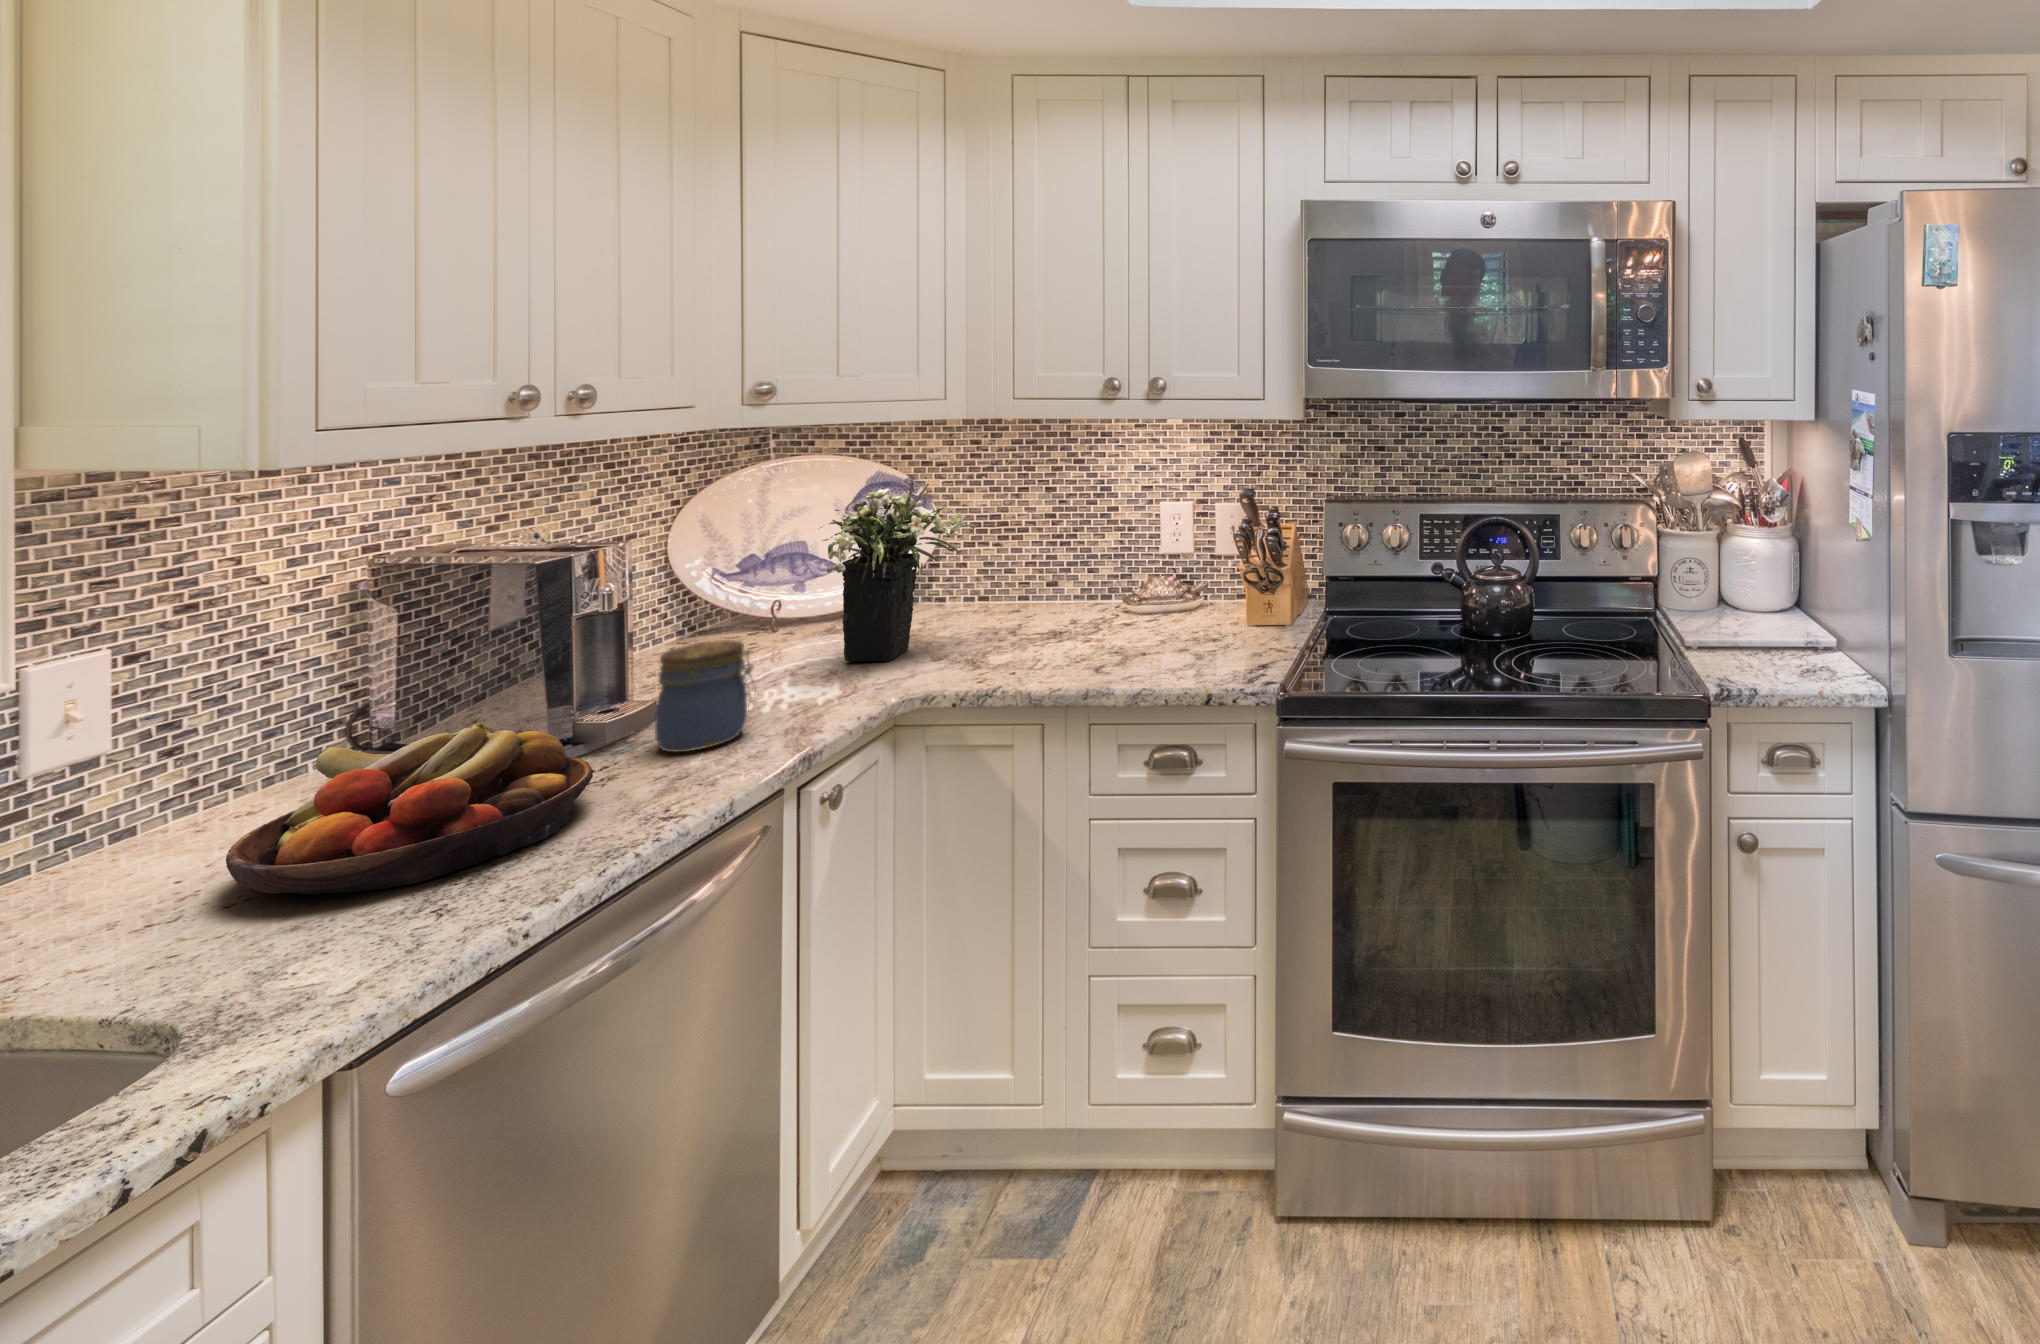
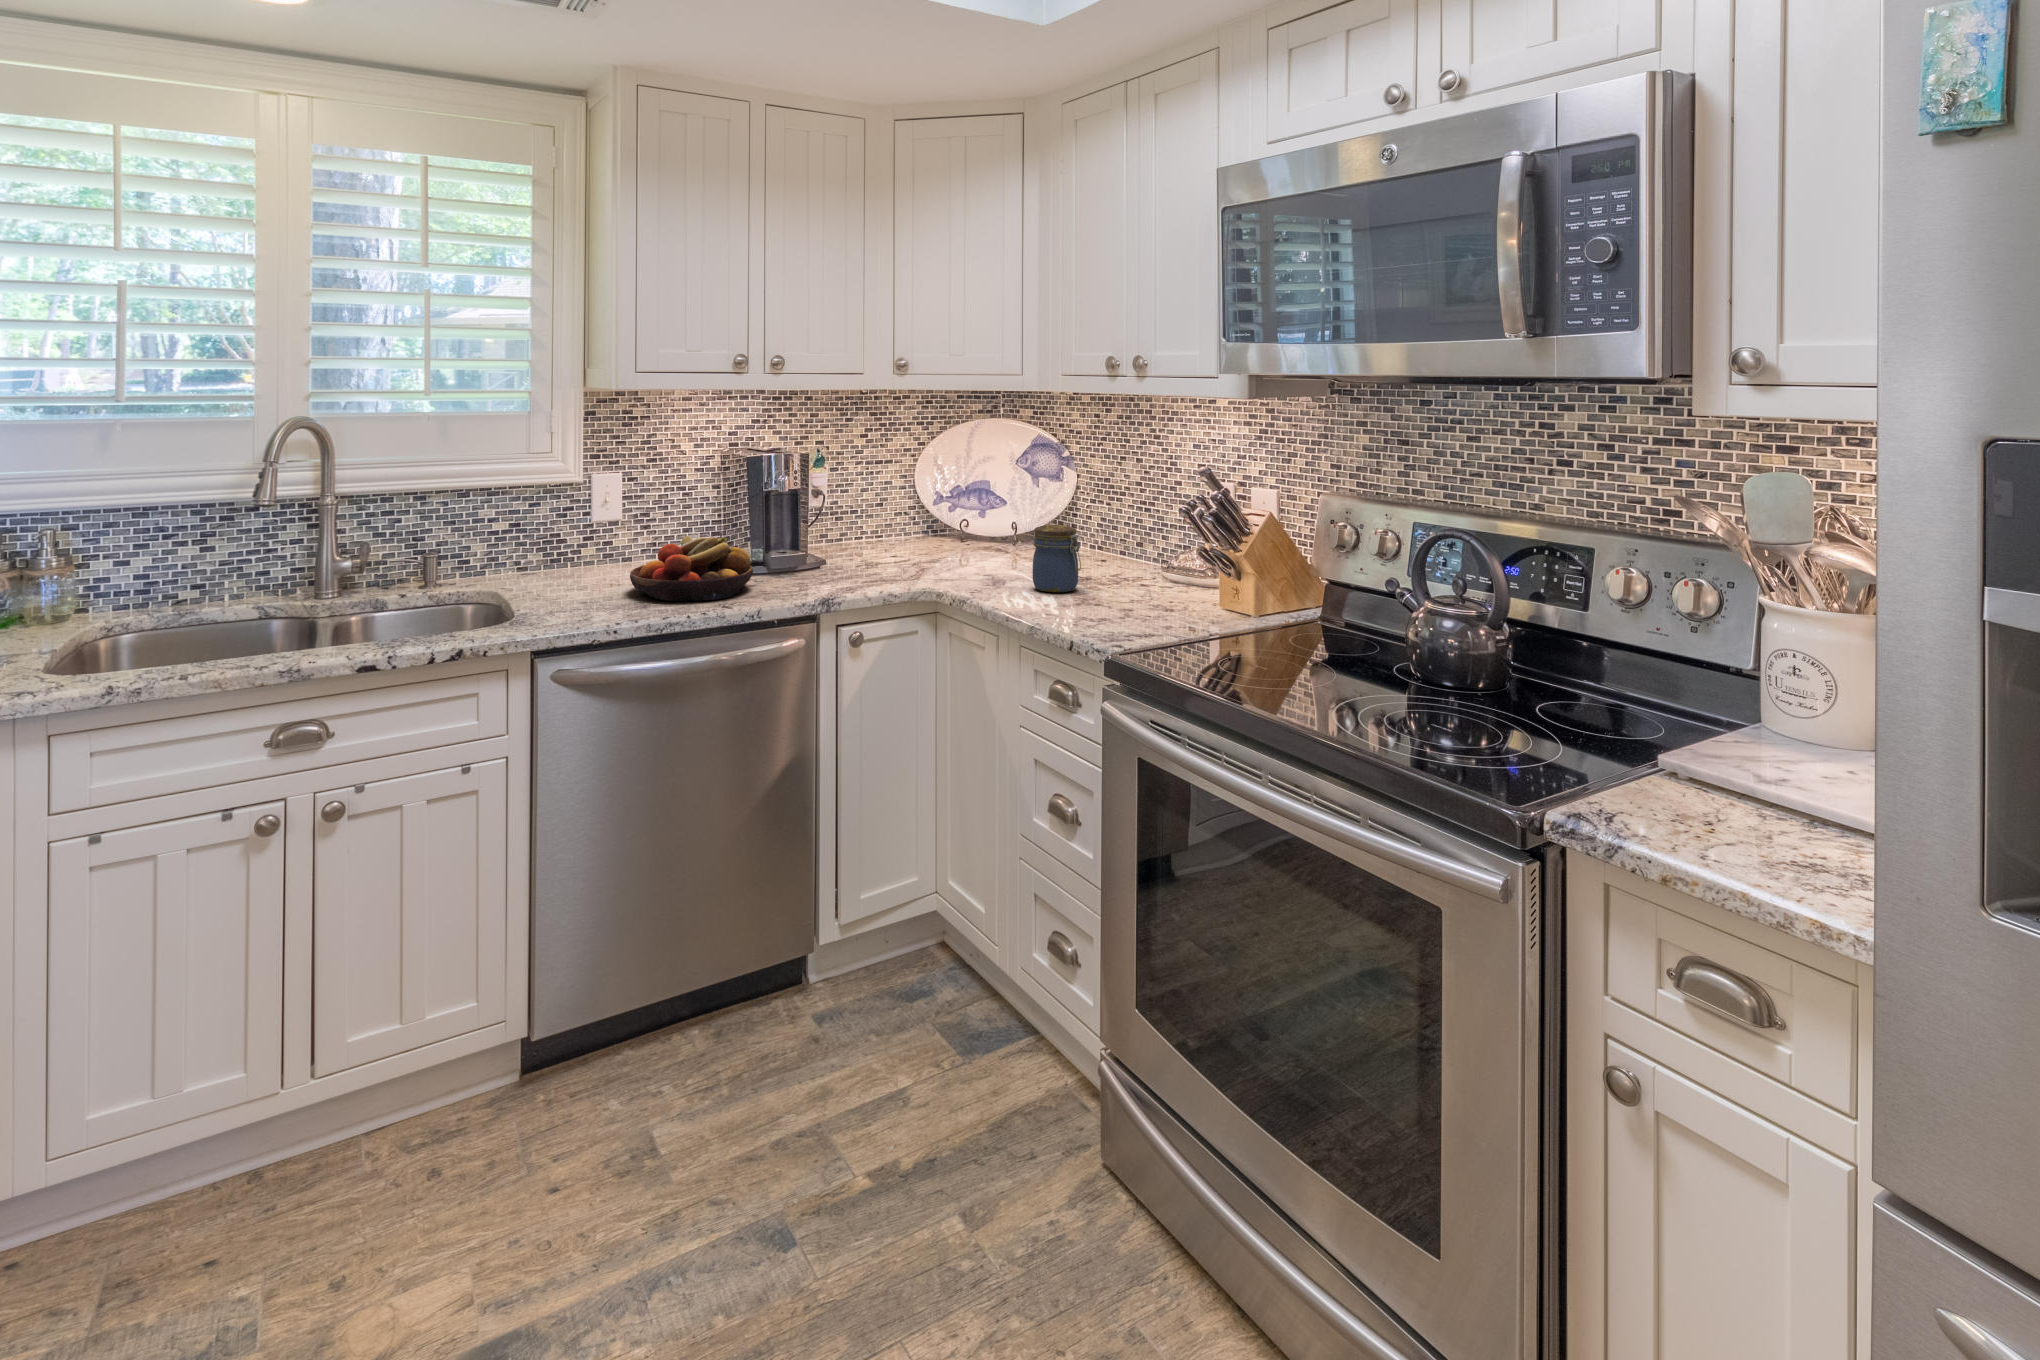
flower arrangement: present [822,481,976,661] -> none [920,436,1030,571]
jar: present [655,640,755,752] -> present [1033,525,1081,592]

